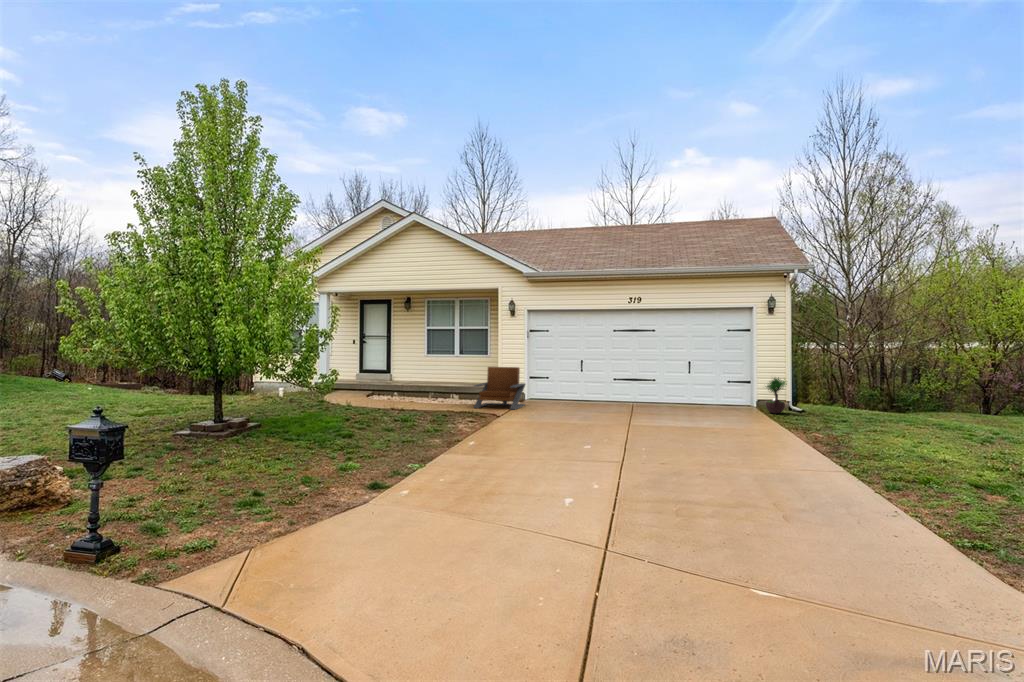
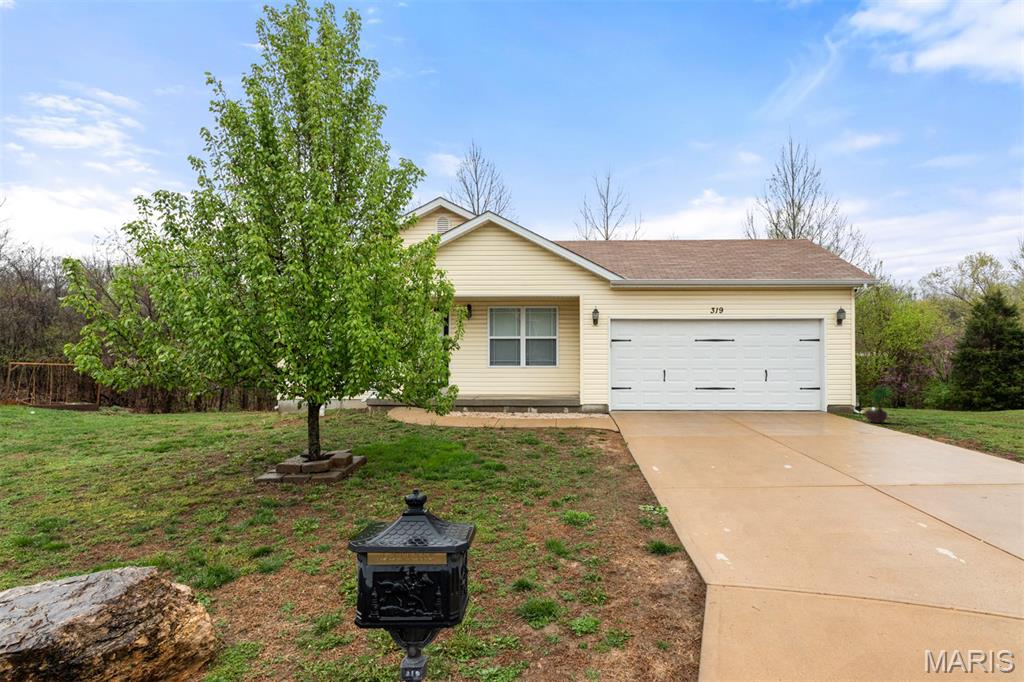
lounge chair: present [474,367,525,410] -> none [567,378,615,424]

